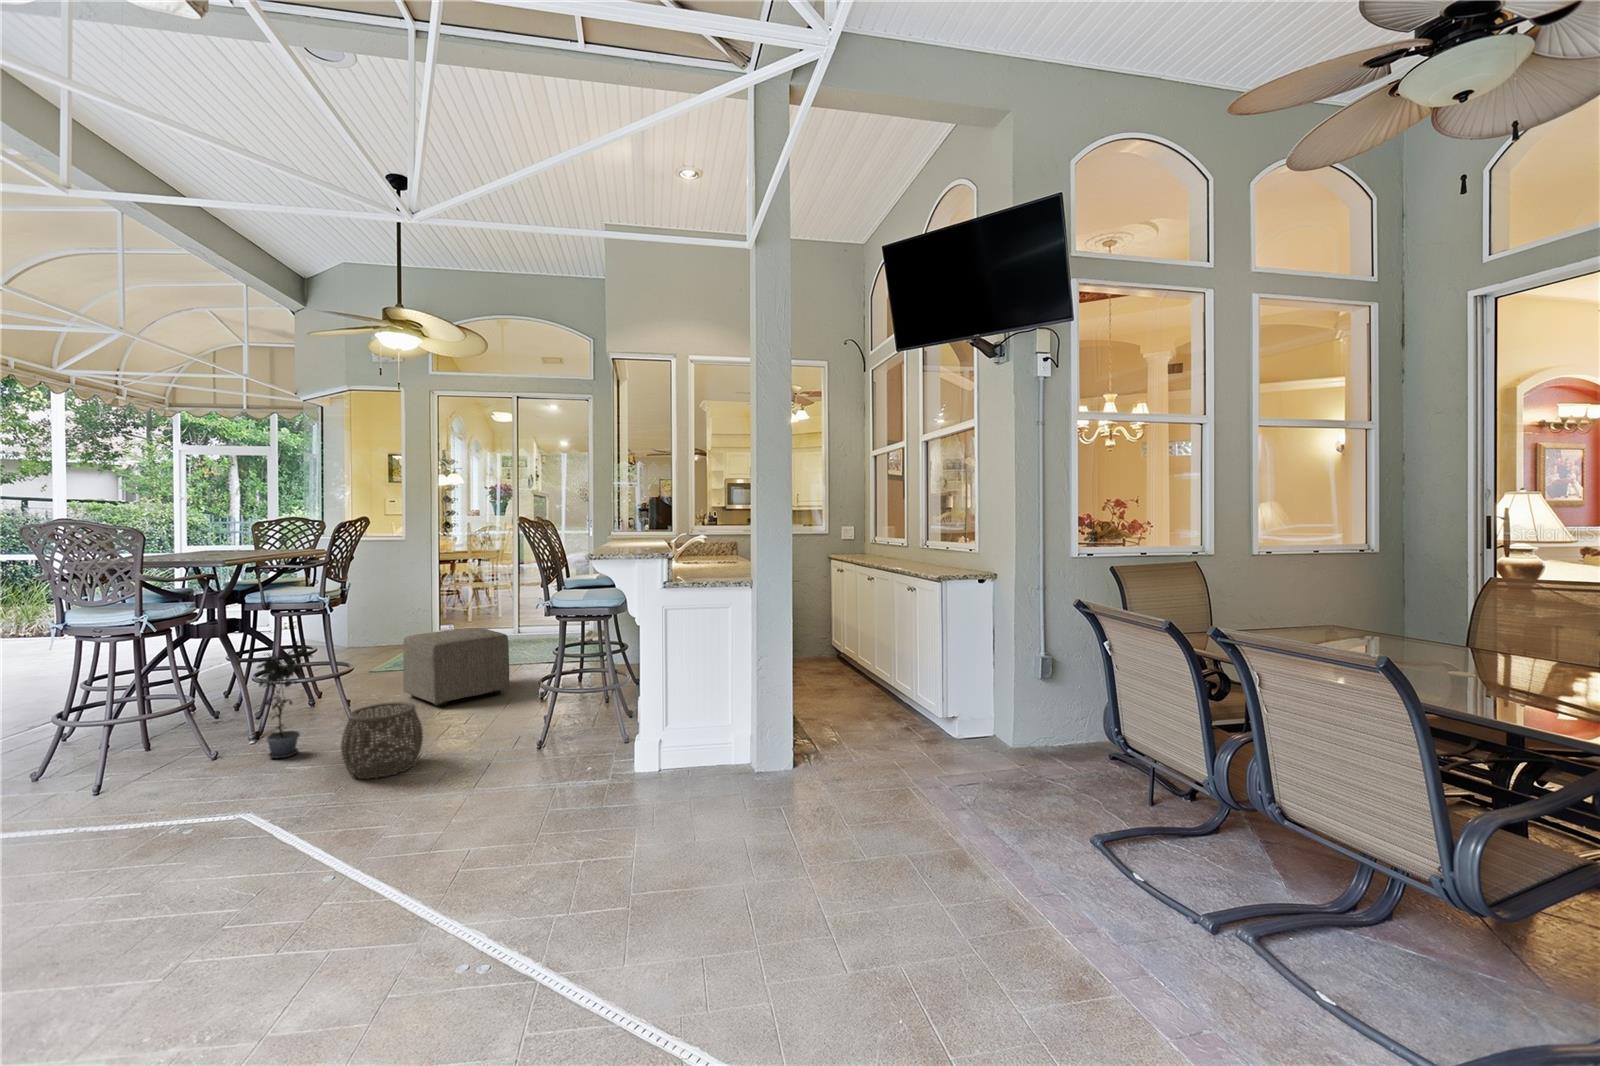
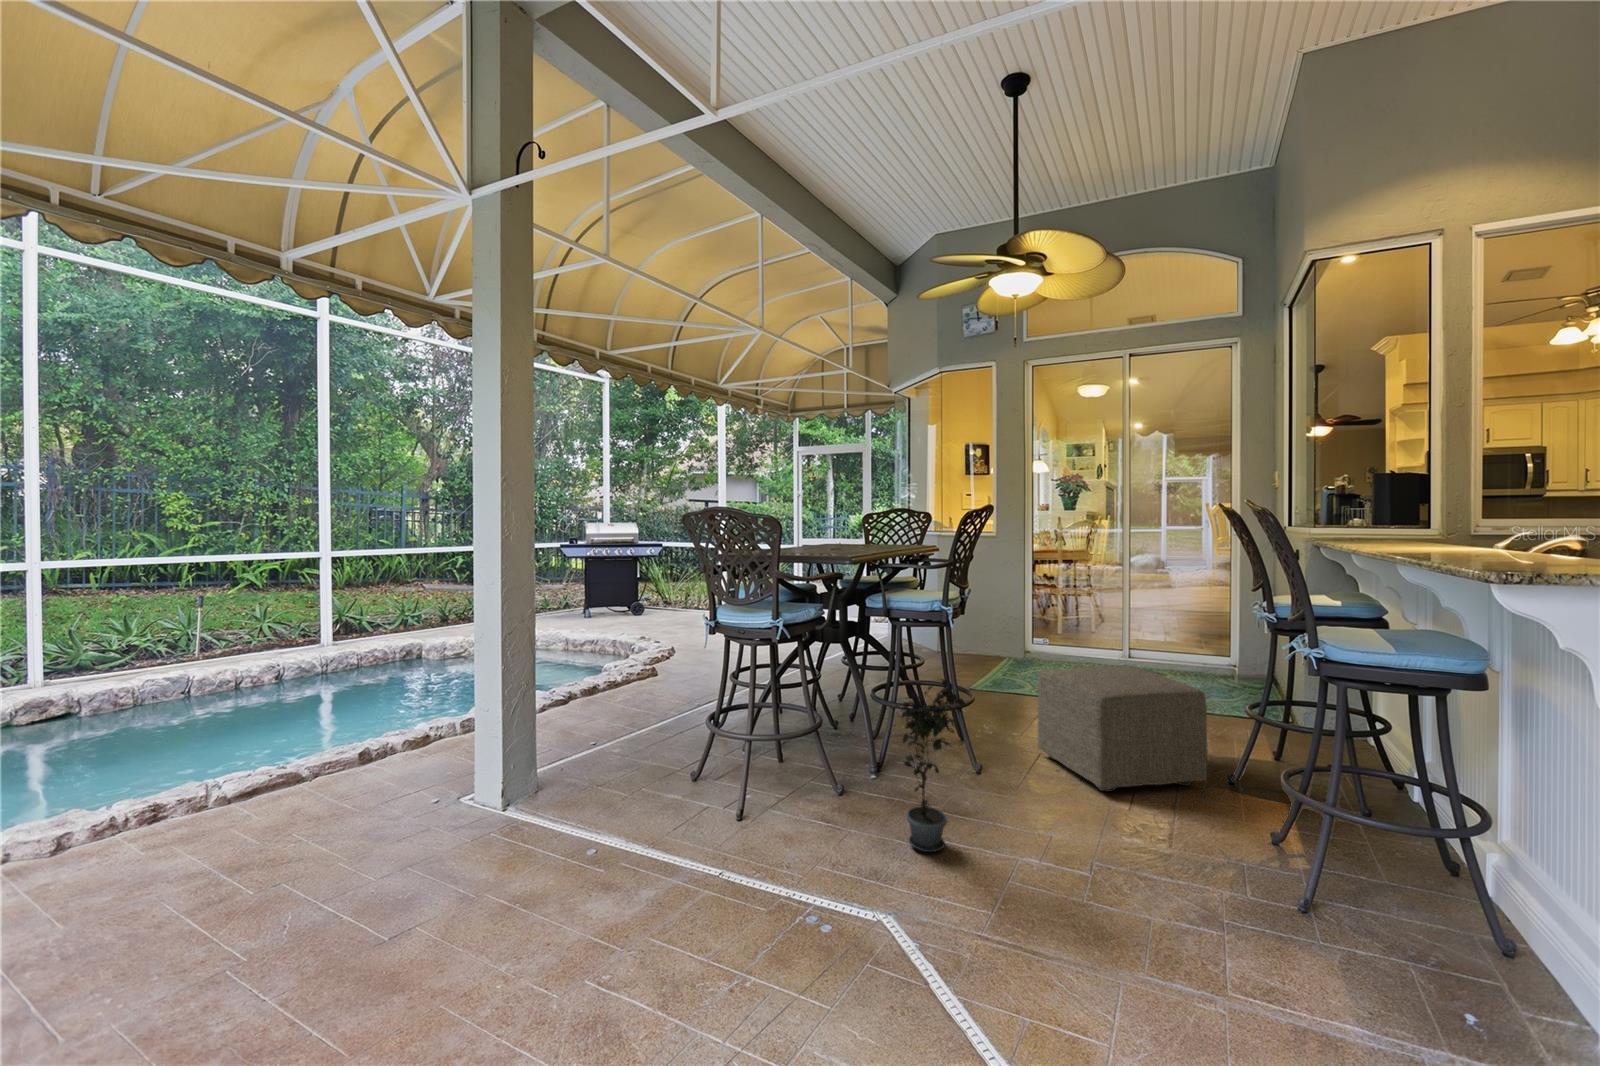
woven basket: present [341,702,423,779] -> none [1034,821,1182,994]

